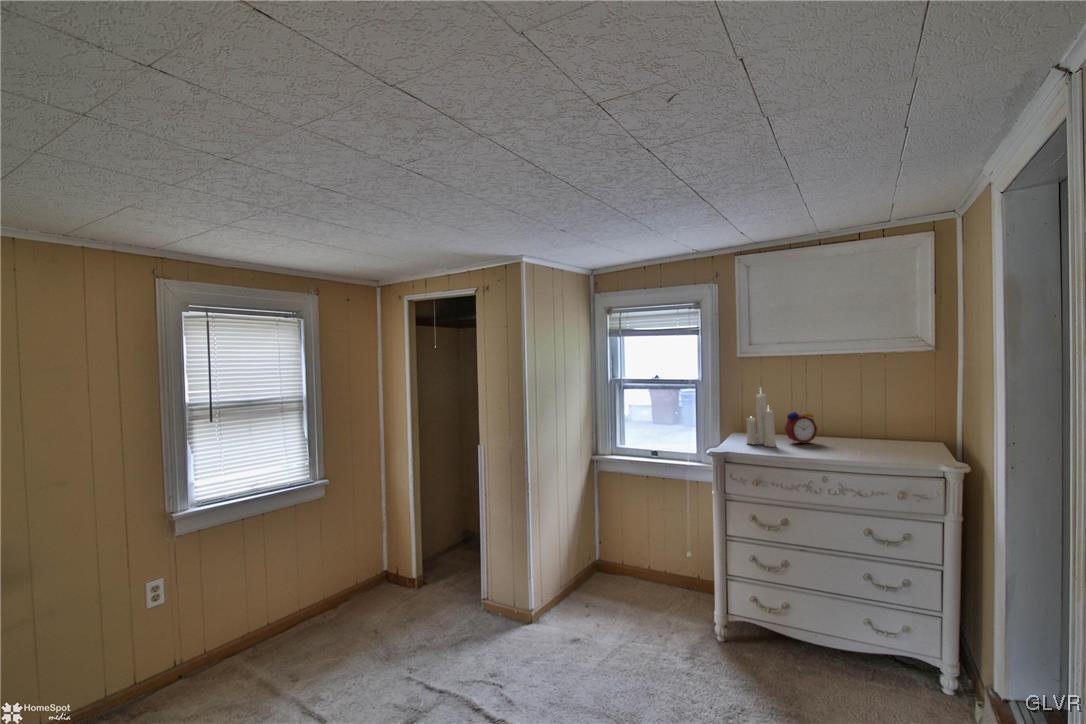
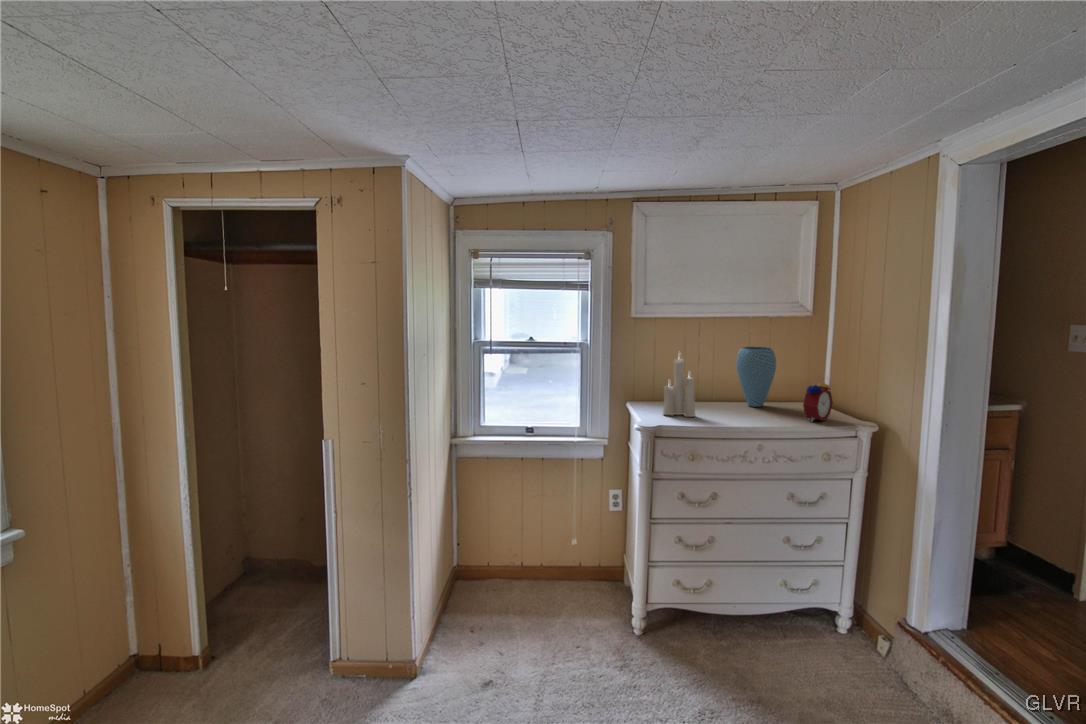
vase: none [835,384,877,444] -> present [736,347,776,407]
alarm clock: present [785,411,817,444] -> present [803,377,833,421]

